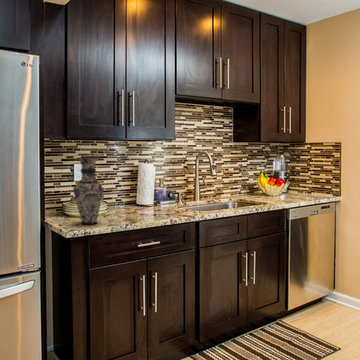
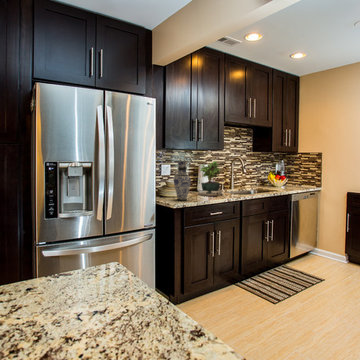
potted plant: none [129,157,171,217] -> present [198,162,223,196]

